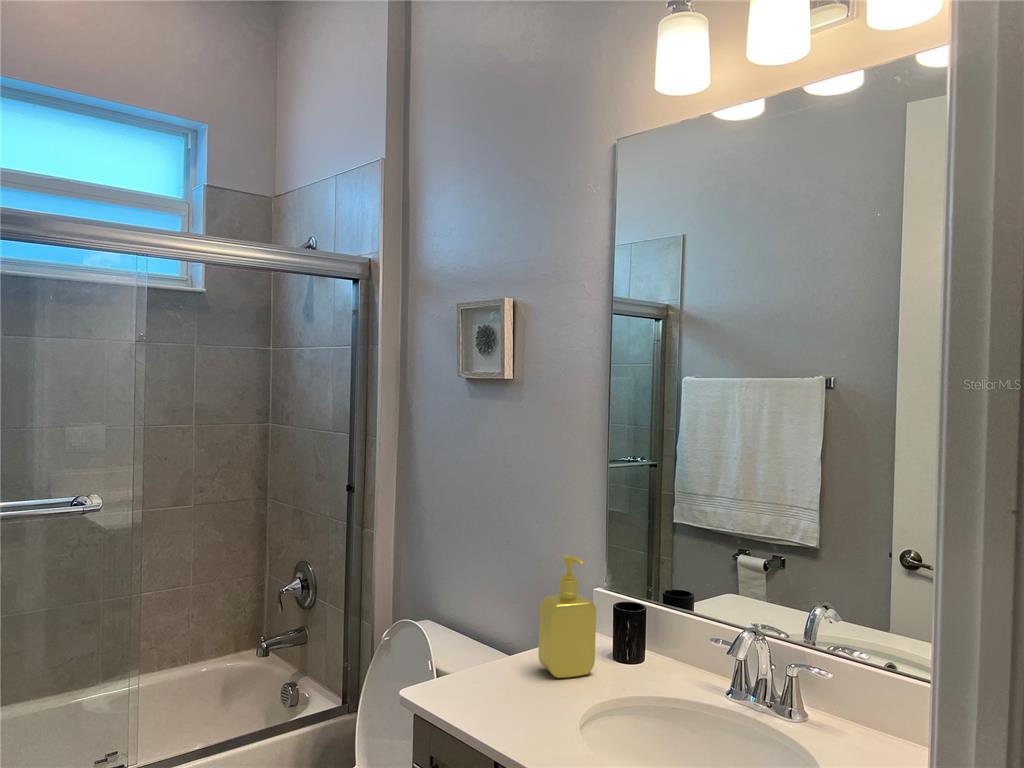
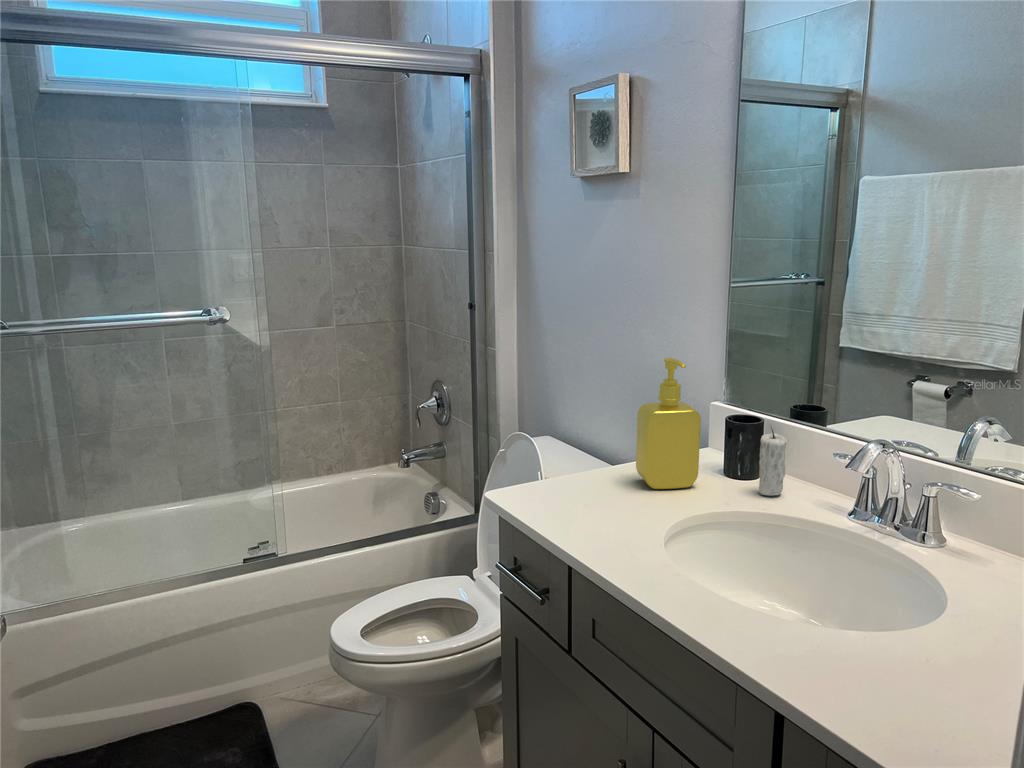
candle: none [647,613,670,679] -> present [759,428,788,496]

